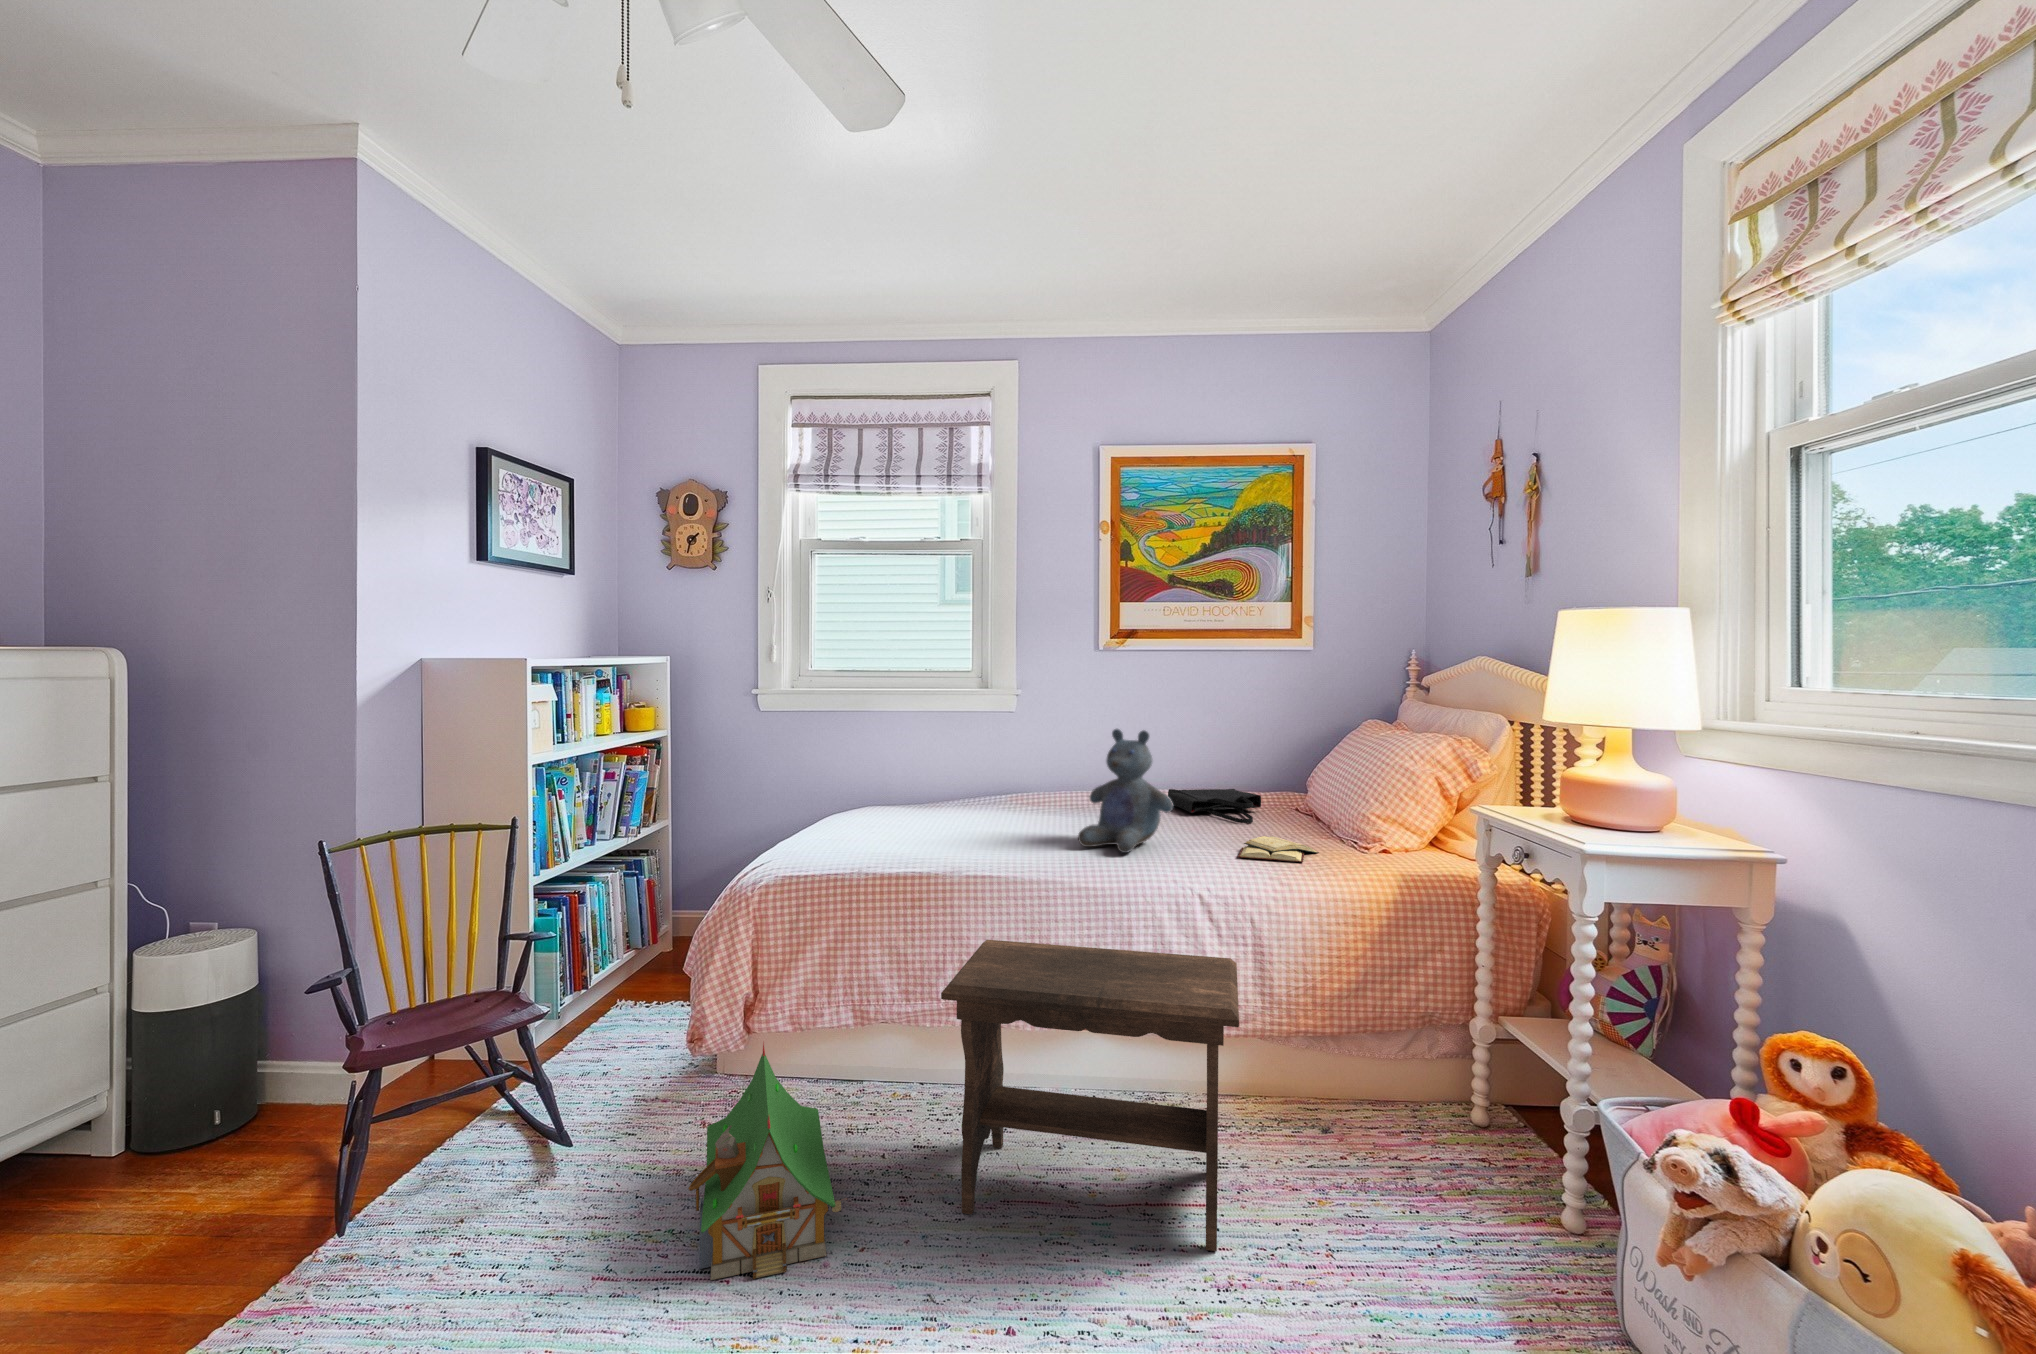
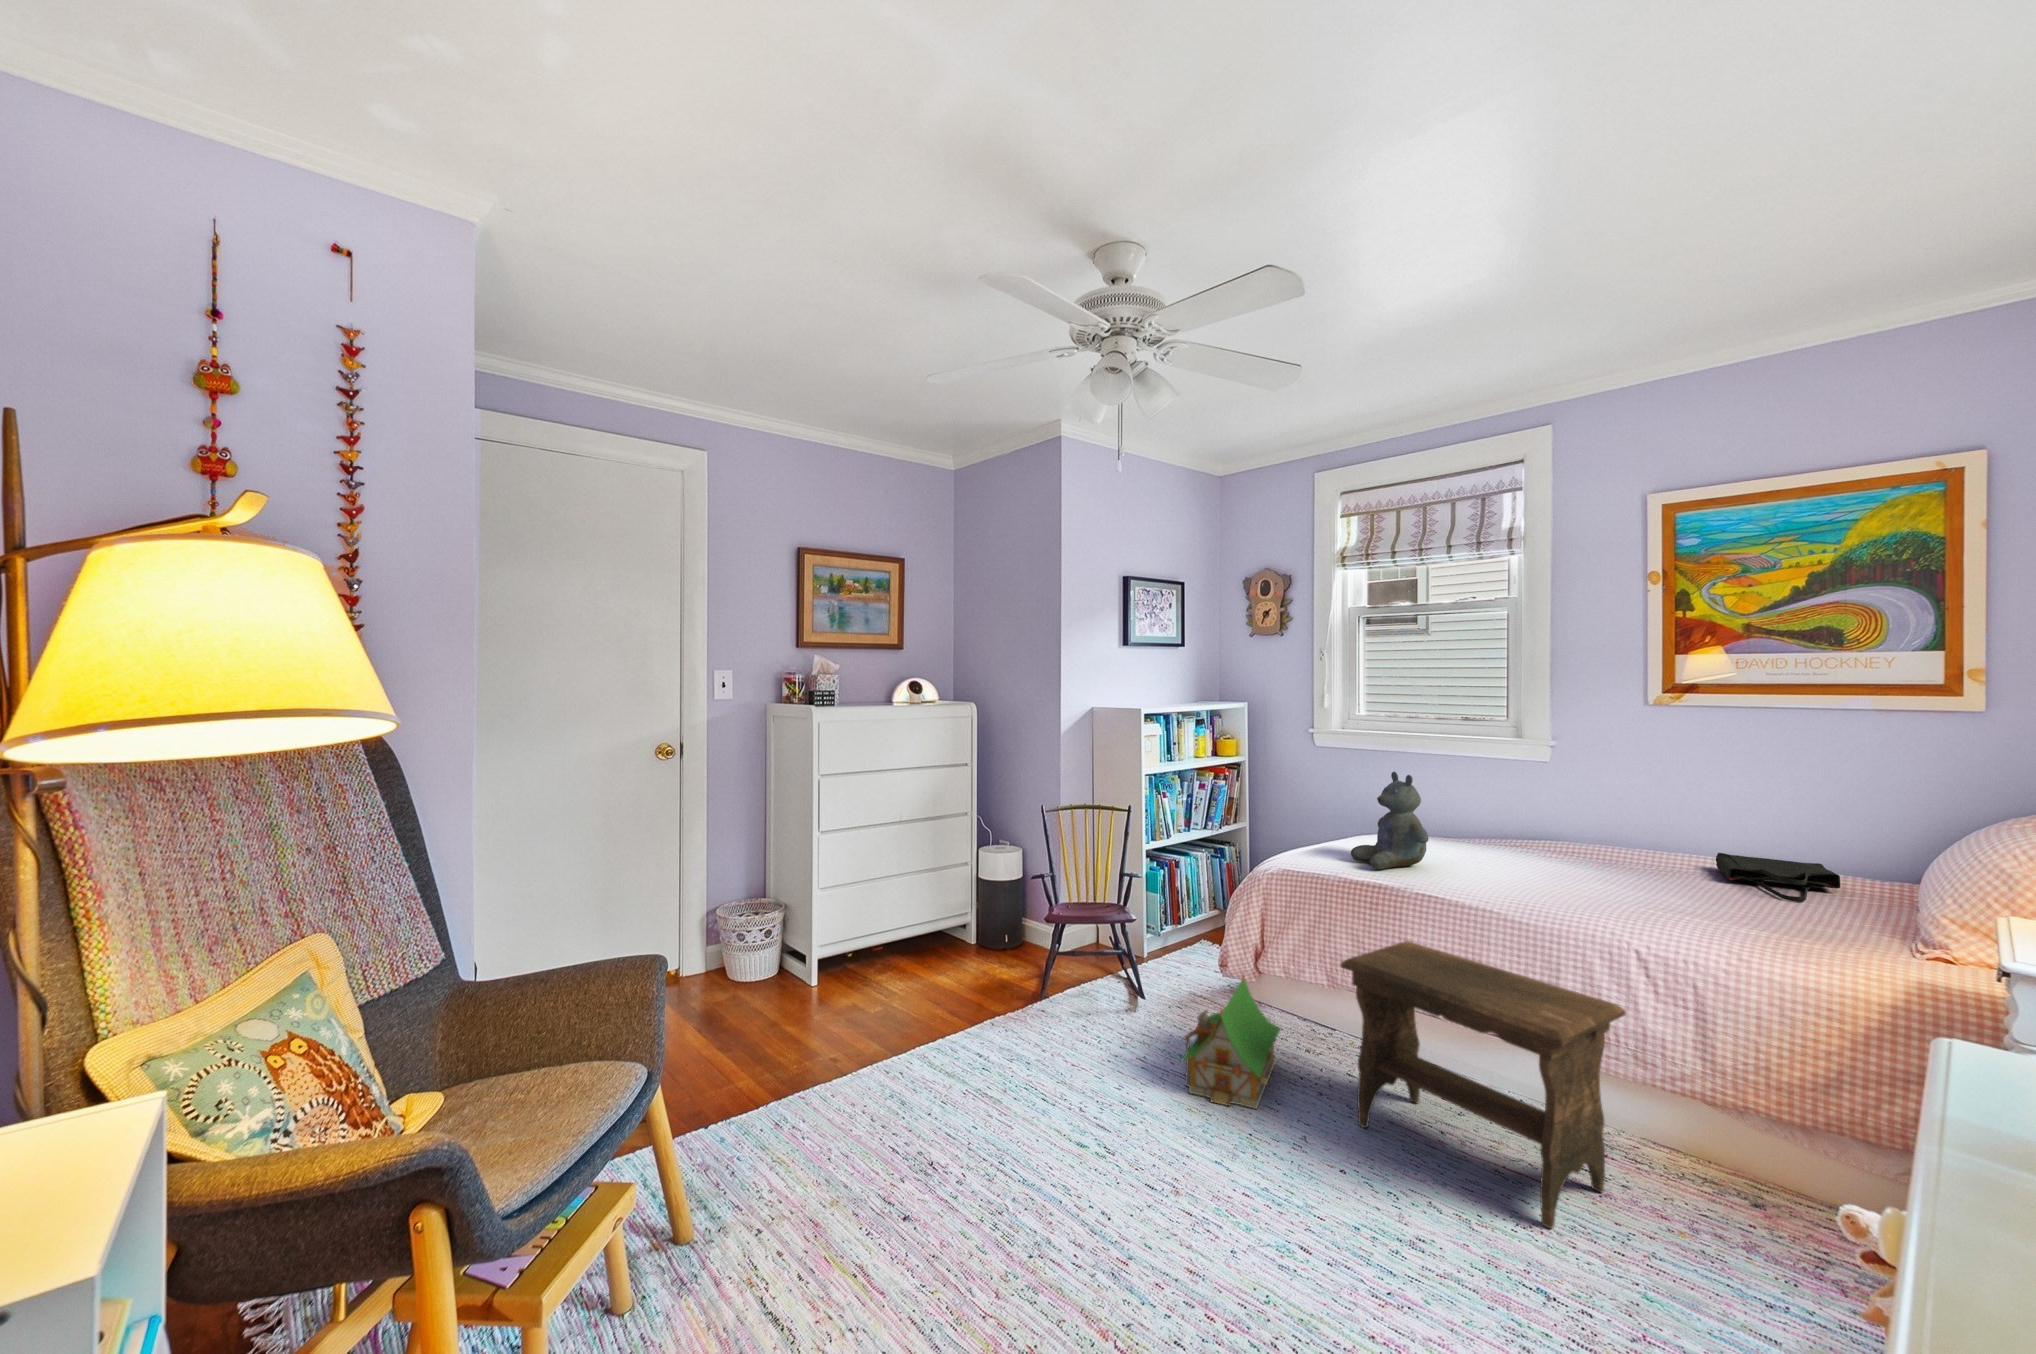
stuffed bear: present [1078,729,1173,853] -> present [1351,772,1429,869]
diary: present [1238,836,1319,862] -> none [1713,913,1838,946]

